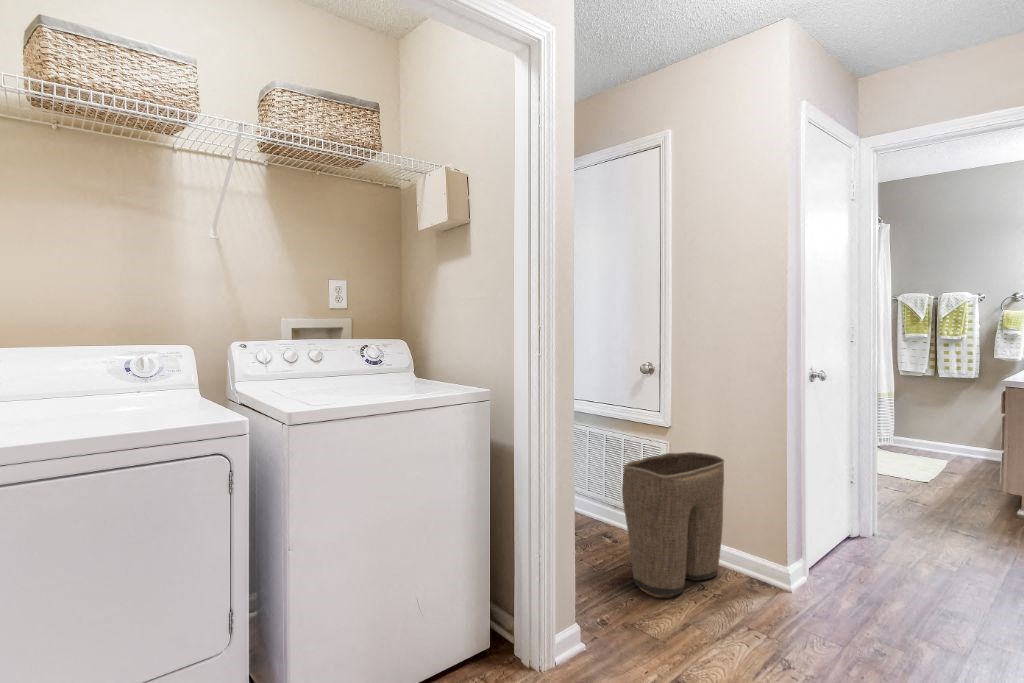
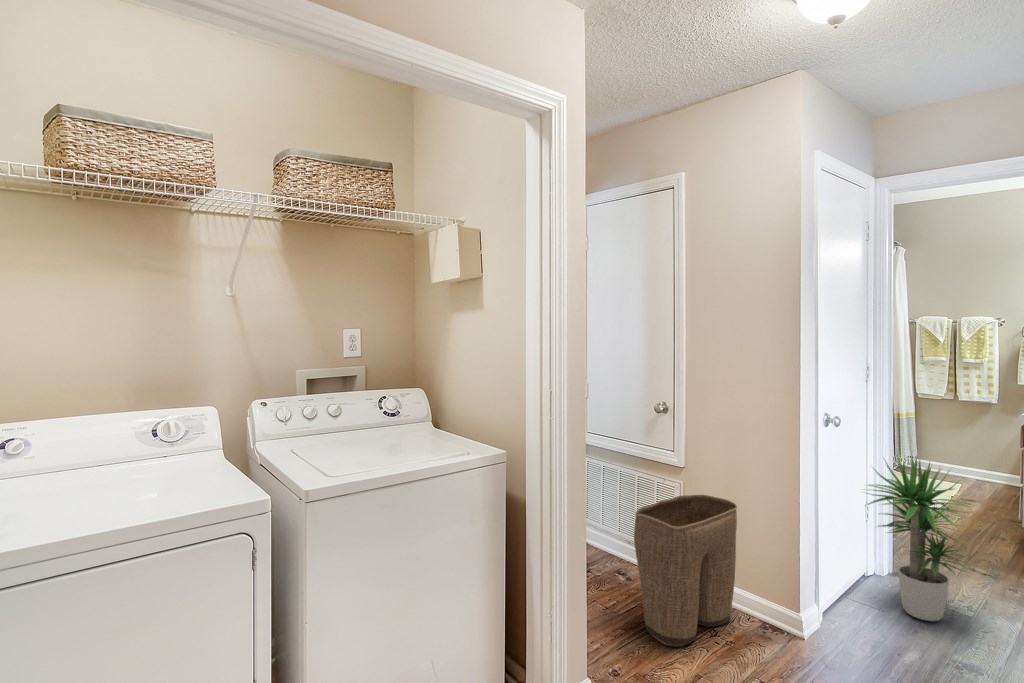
potted plant: none [843,409,960,573] -> present [867,457,971,621]

